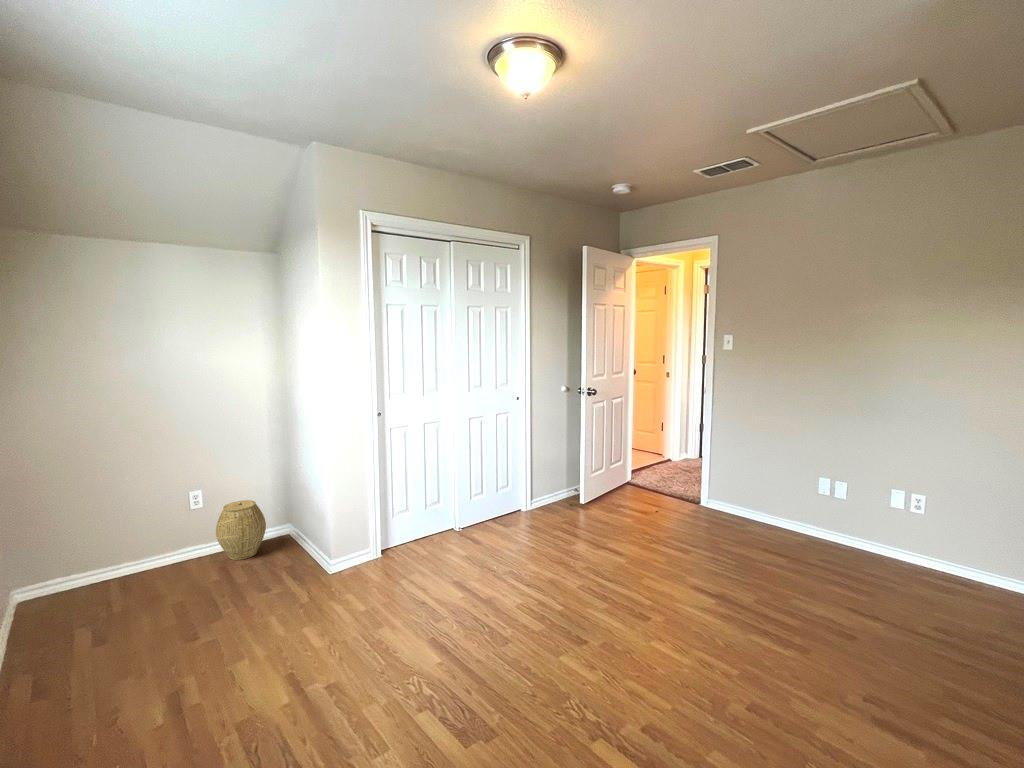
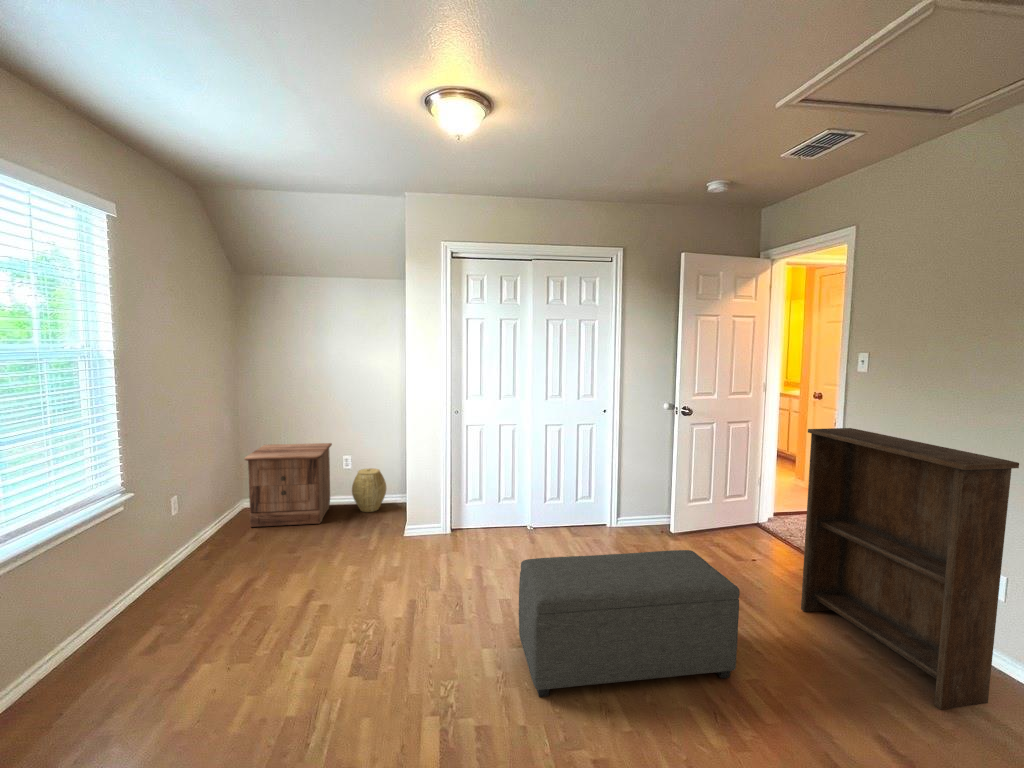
bookshelf: none [722,393,877,580] -> present [801,428,1019,709]
nightstand: none [52,477,191,627] -> present [245,443,332,527]
ottoman: none [581,511,751,679] -> present [519,550,740,697]

